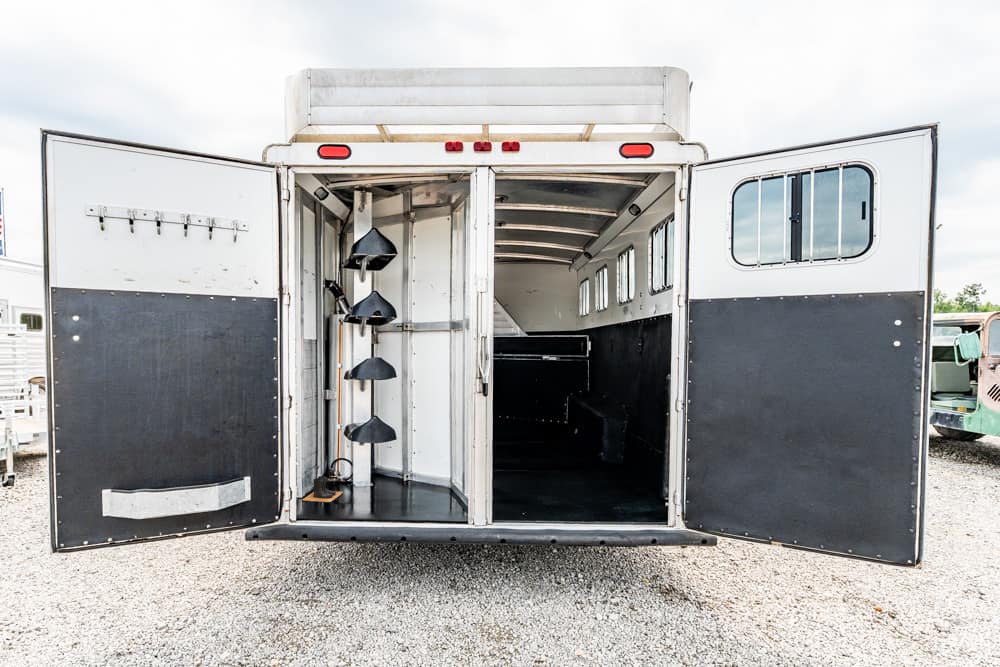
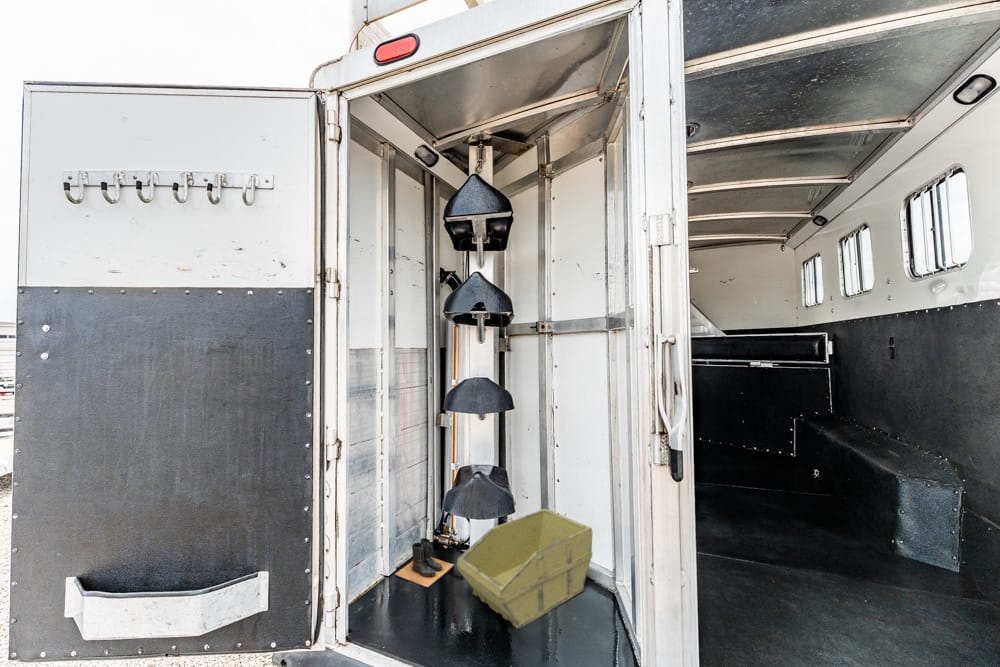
storage bin: none [354,449,440,507] -> present [457,509,592,628]

